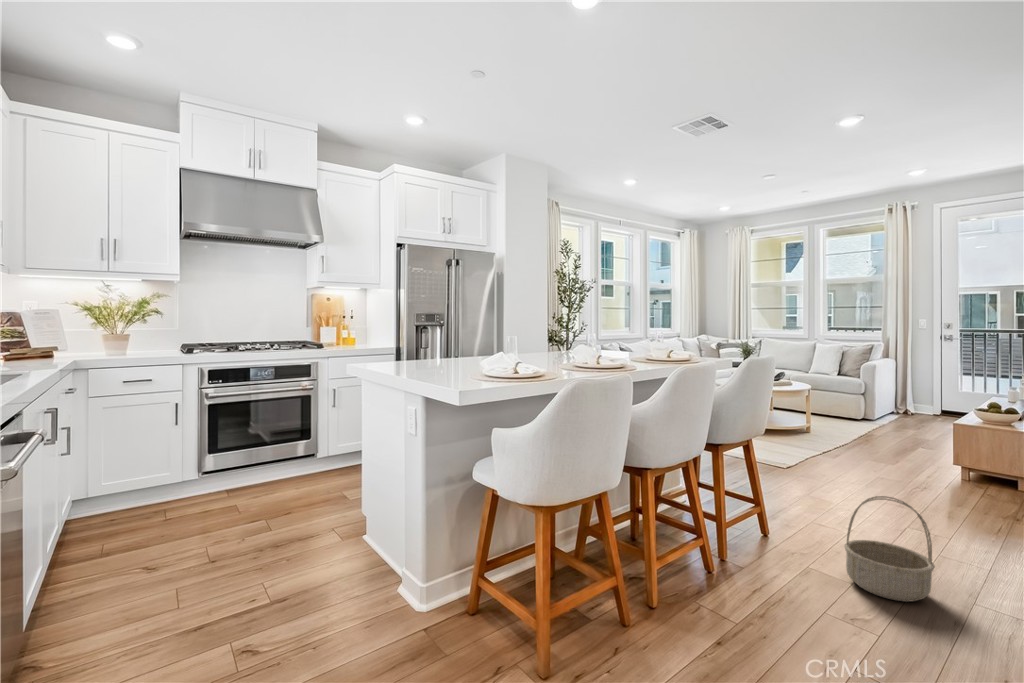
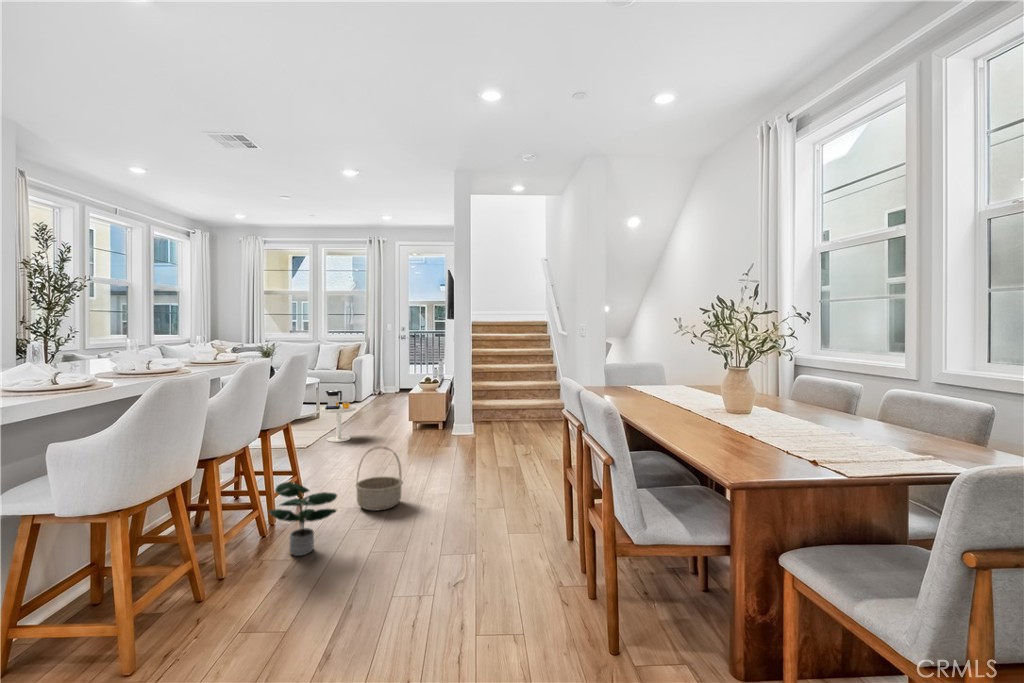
side table: none [808,401,858,472] -> present [322,390,356,442]
potted plant: none [710,513,808,623] -> present [269,482,337,556]

